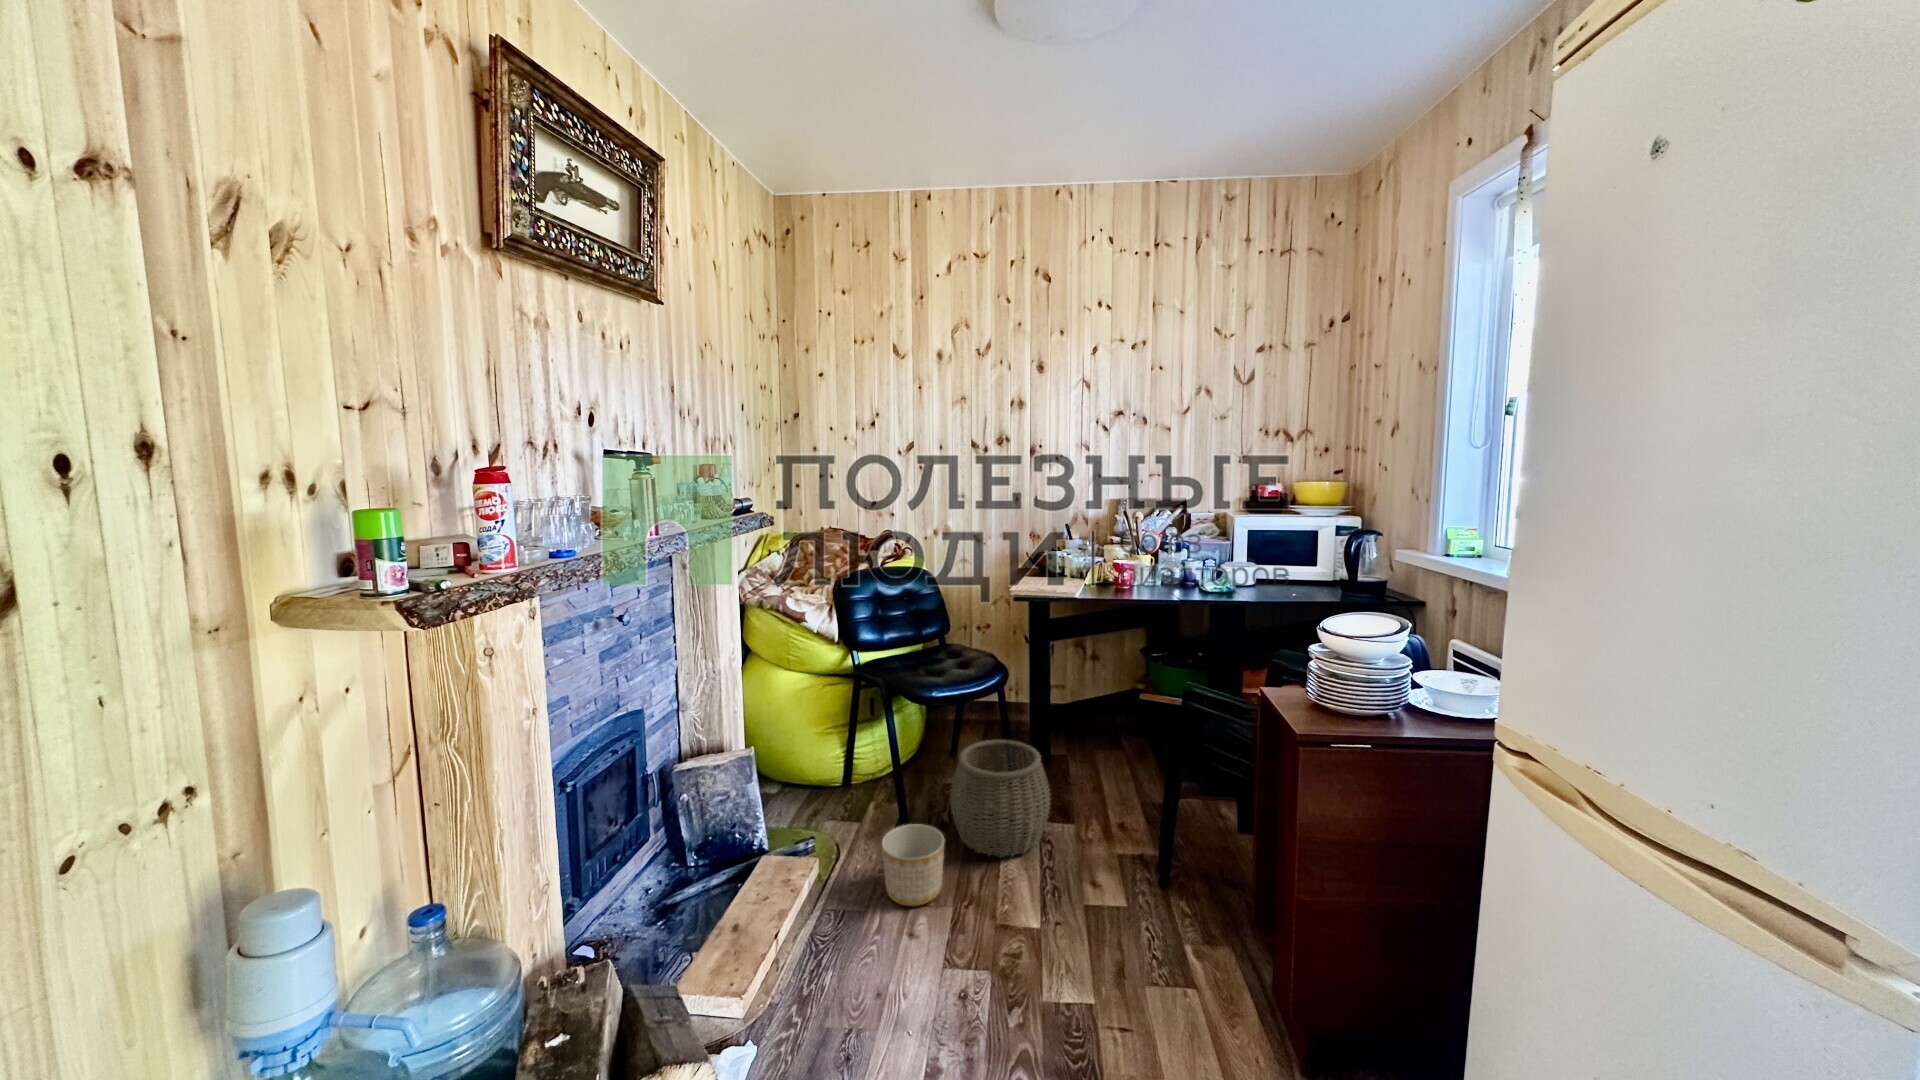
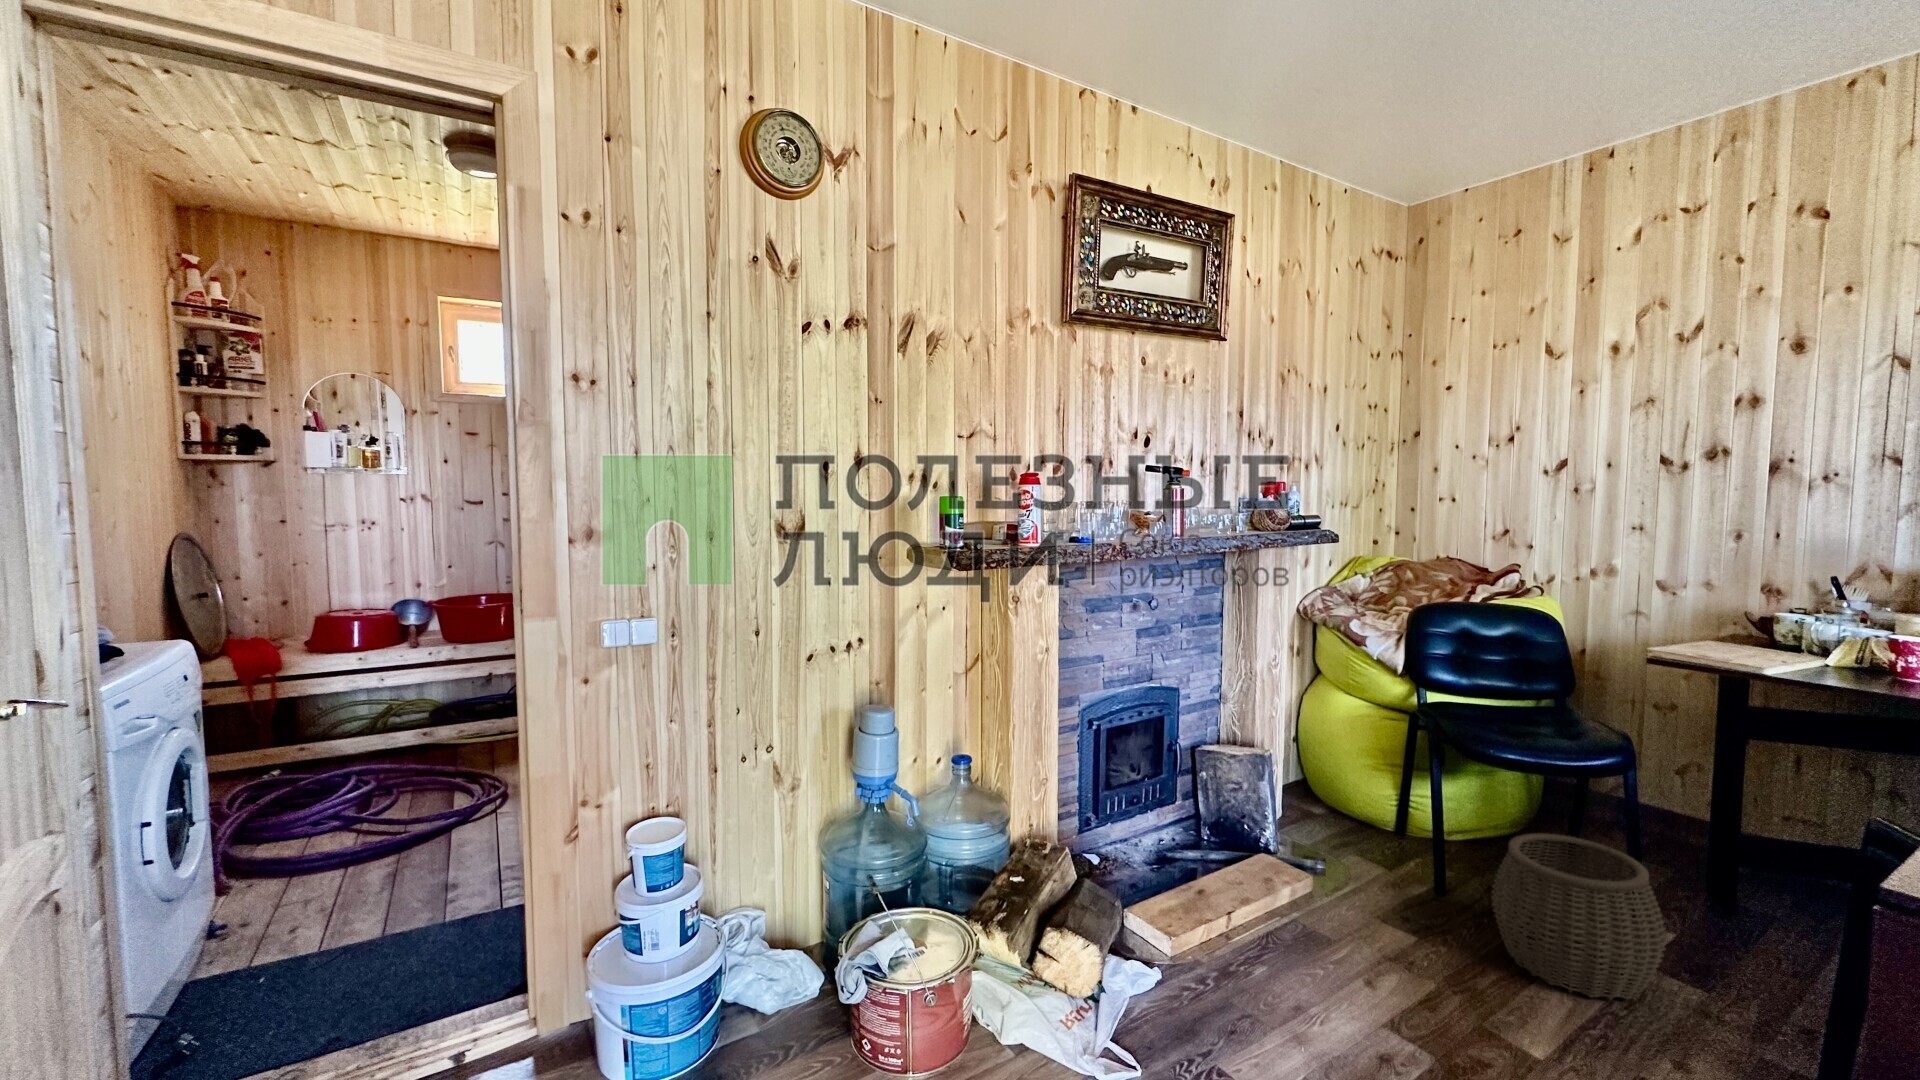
planter: present [882,824,944,906] -> none [1364,880,1447,973]

